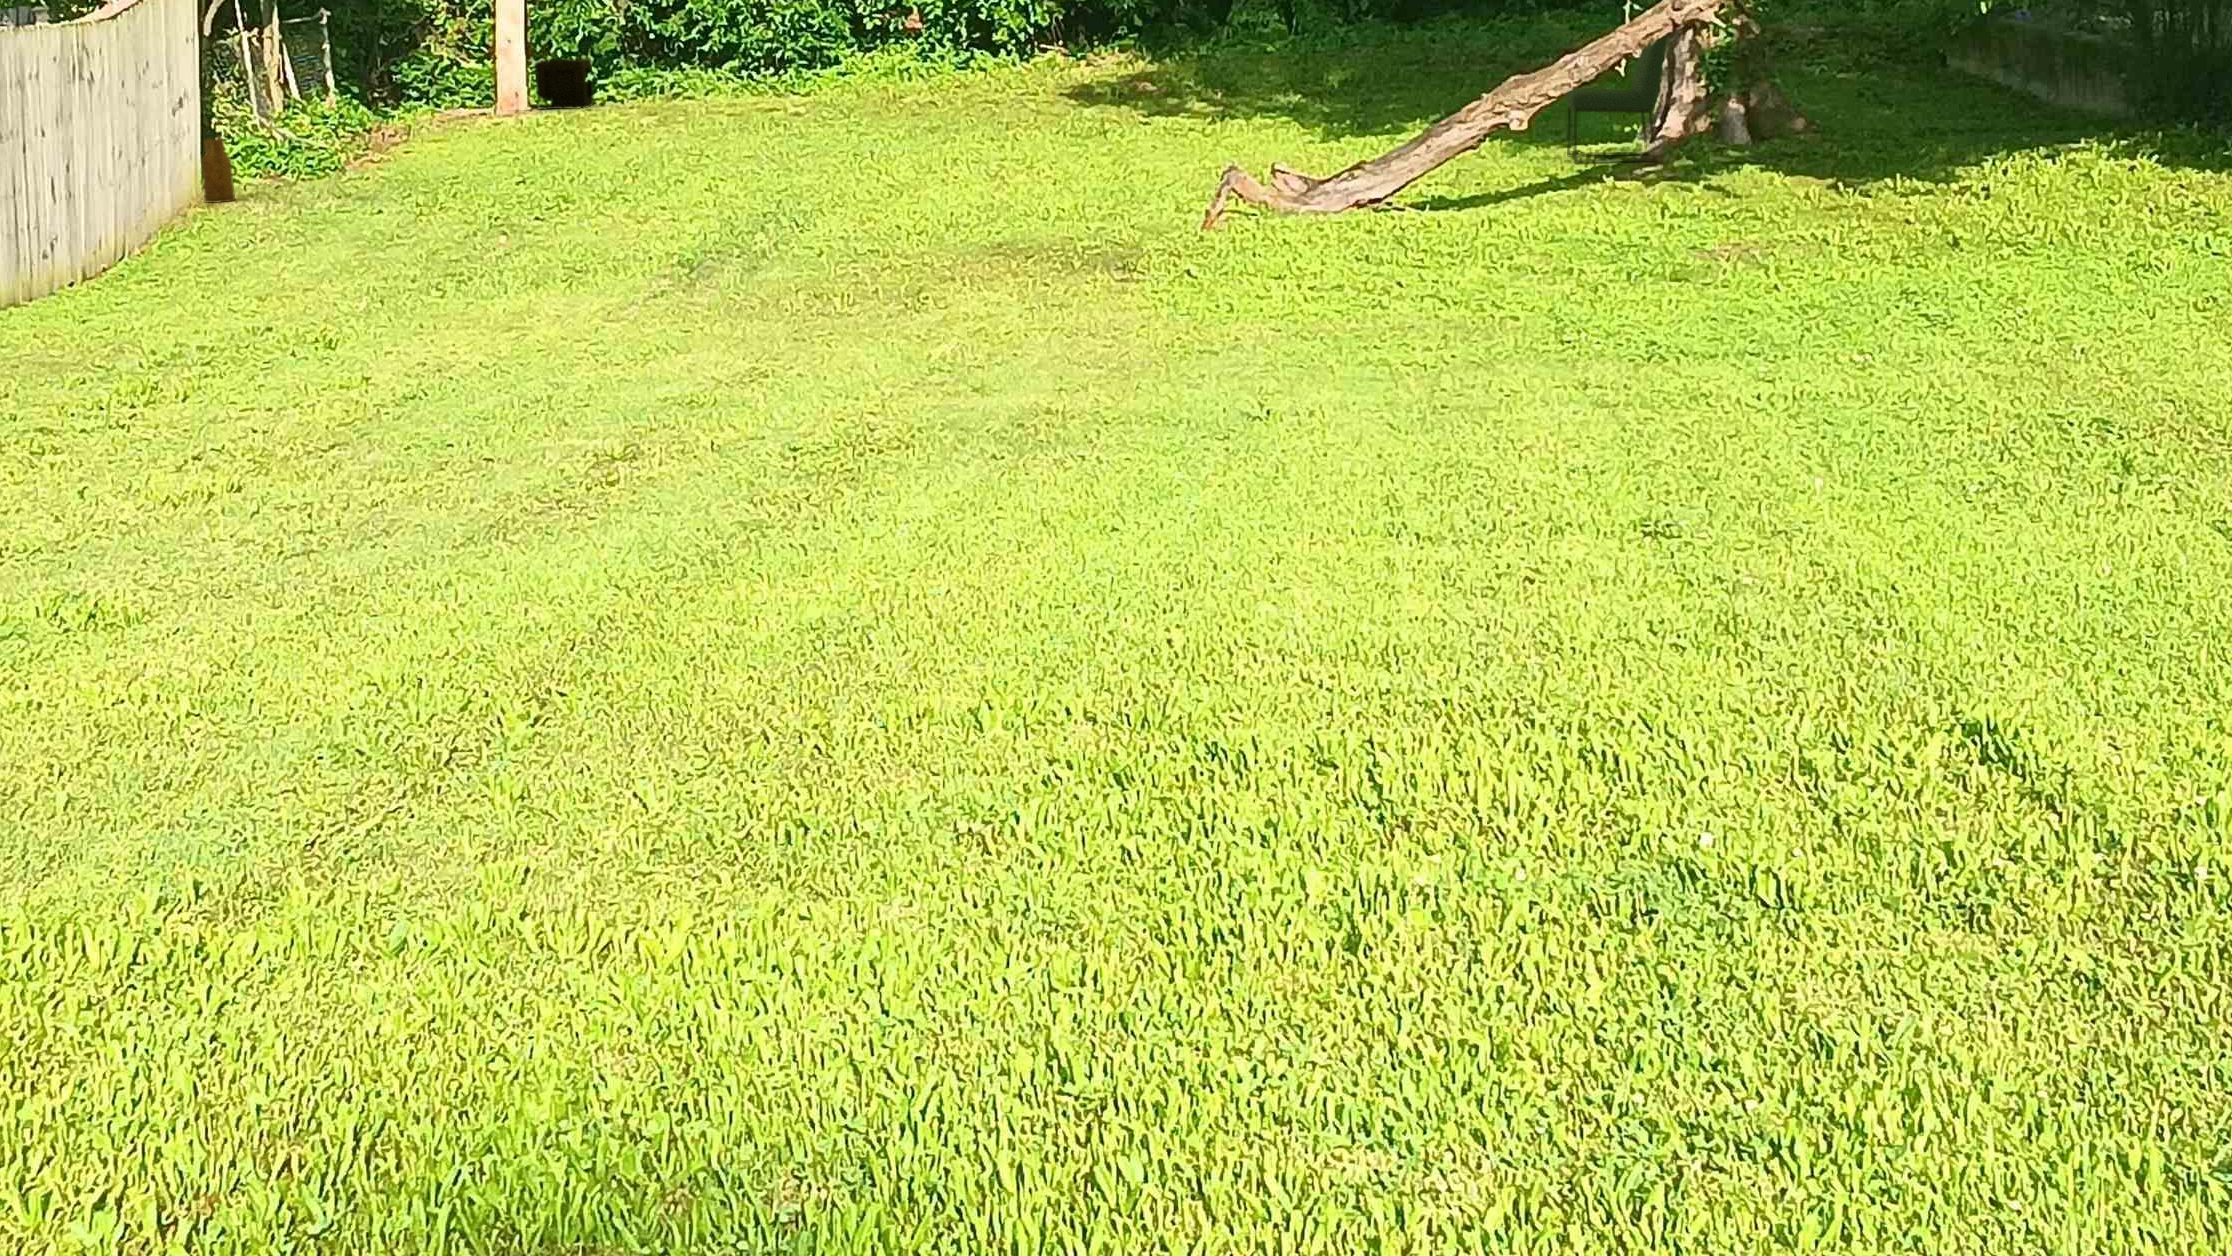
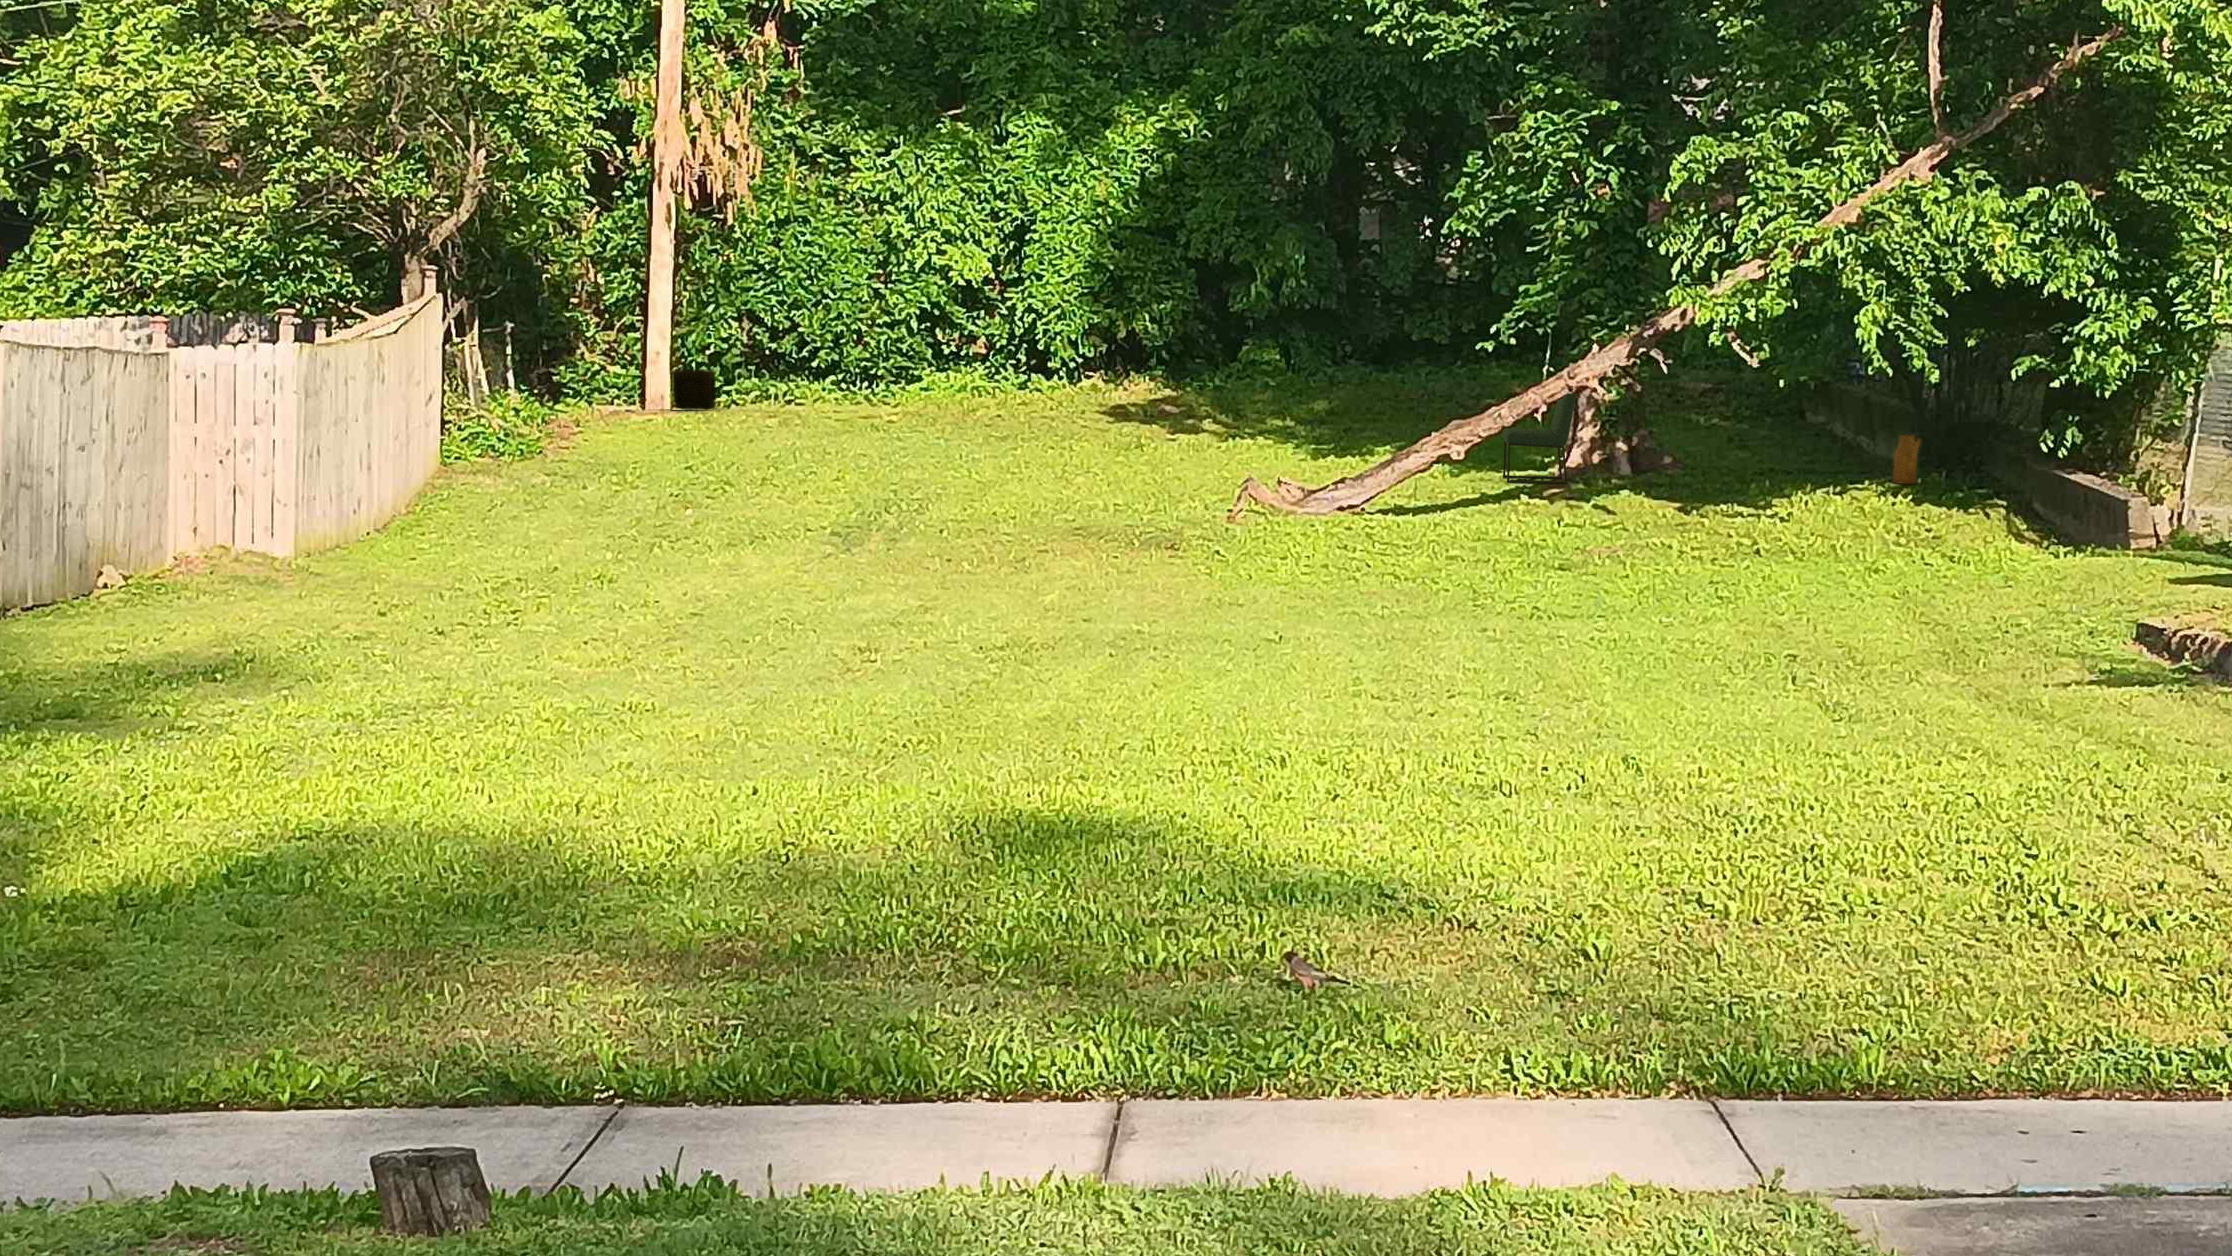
watering can: present [201,135,235,203] -> present [1893,435,1921,484]

